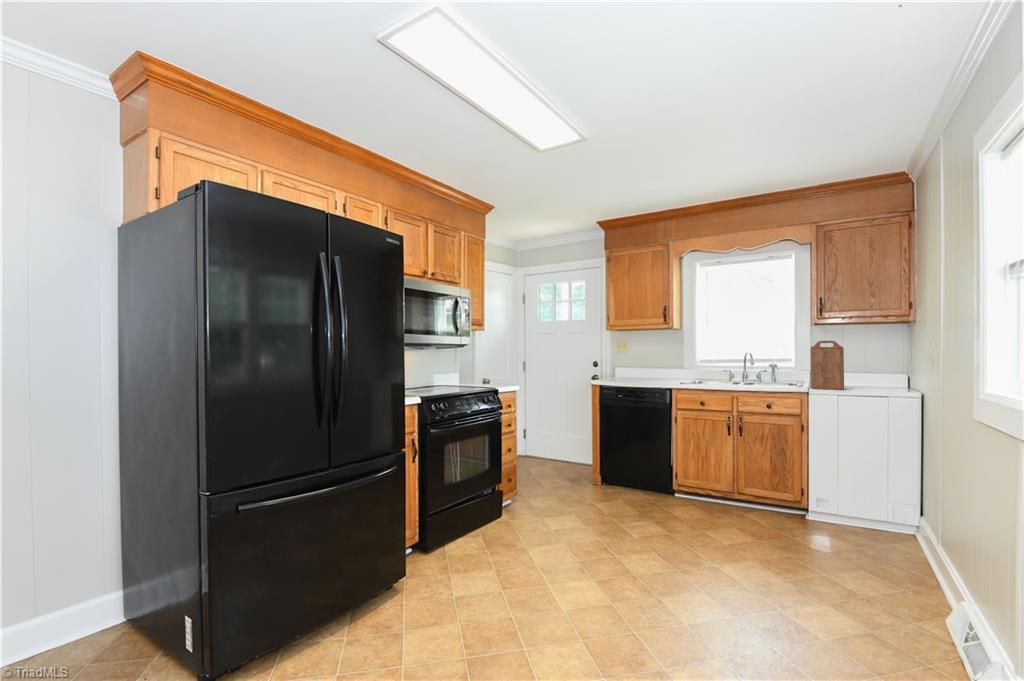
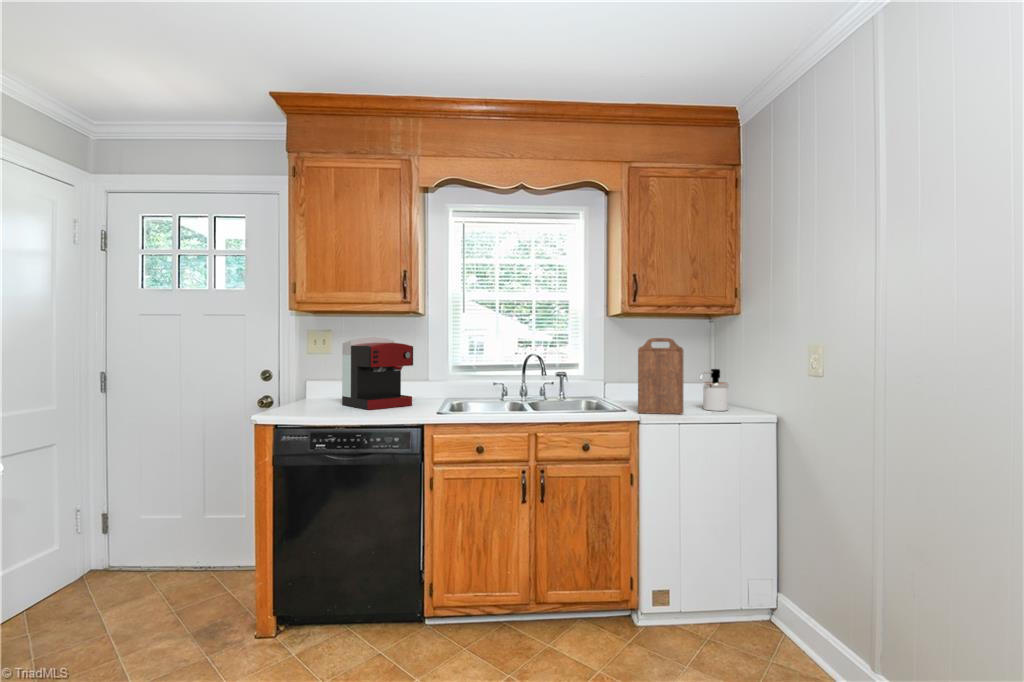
coffee maker: none [634,343,672,382] -> present [342,337,413,410]
soap dispenser: none [863,362,893,391] -> present [700,369,729,411]

